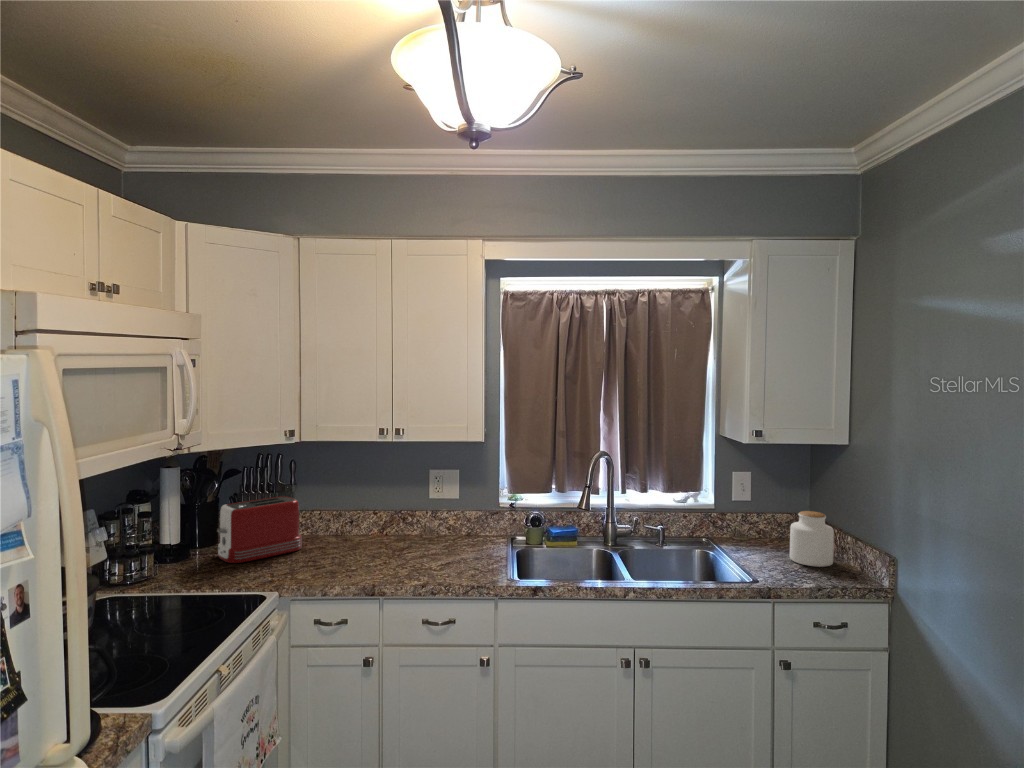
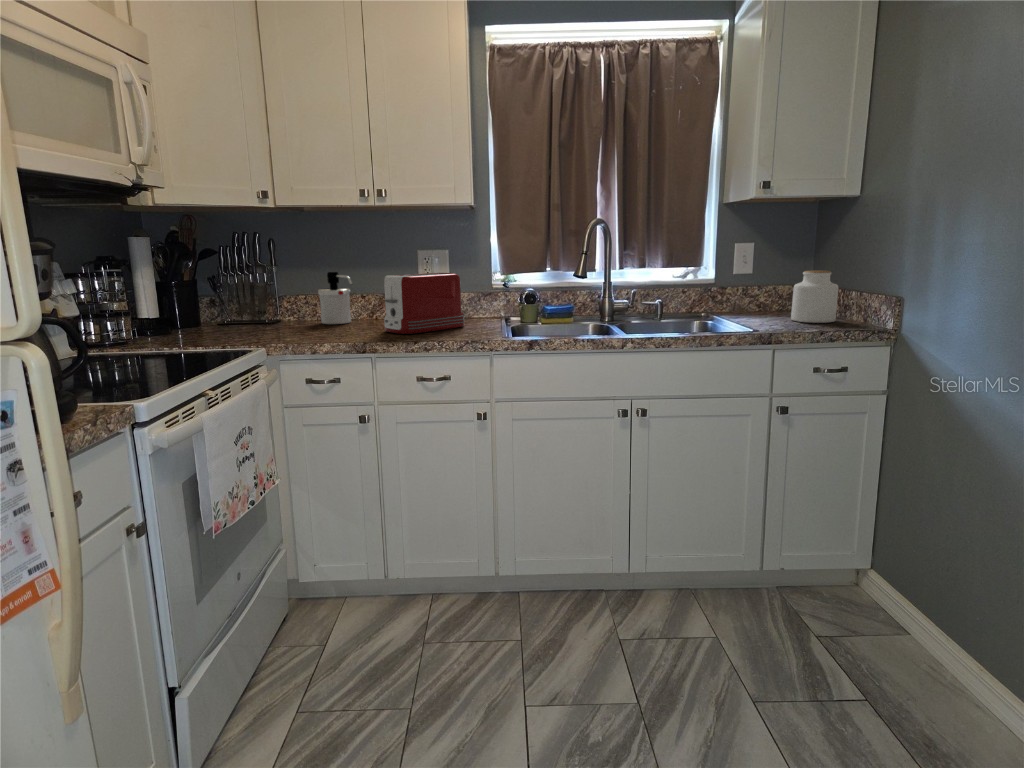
soap dispenser: none [333,493,366,545] -> present [318,272,352,324]
toaster: present [217,496,302,563] -> present [384,273,464,334]

